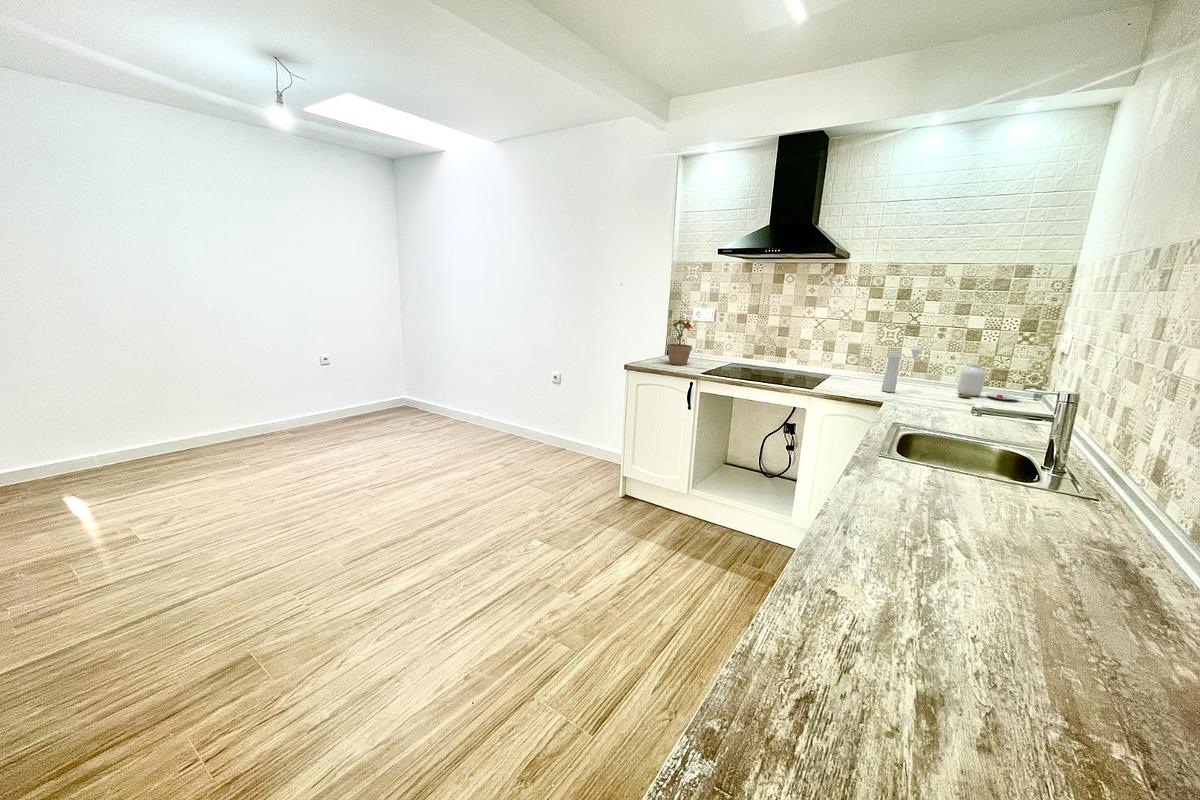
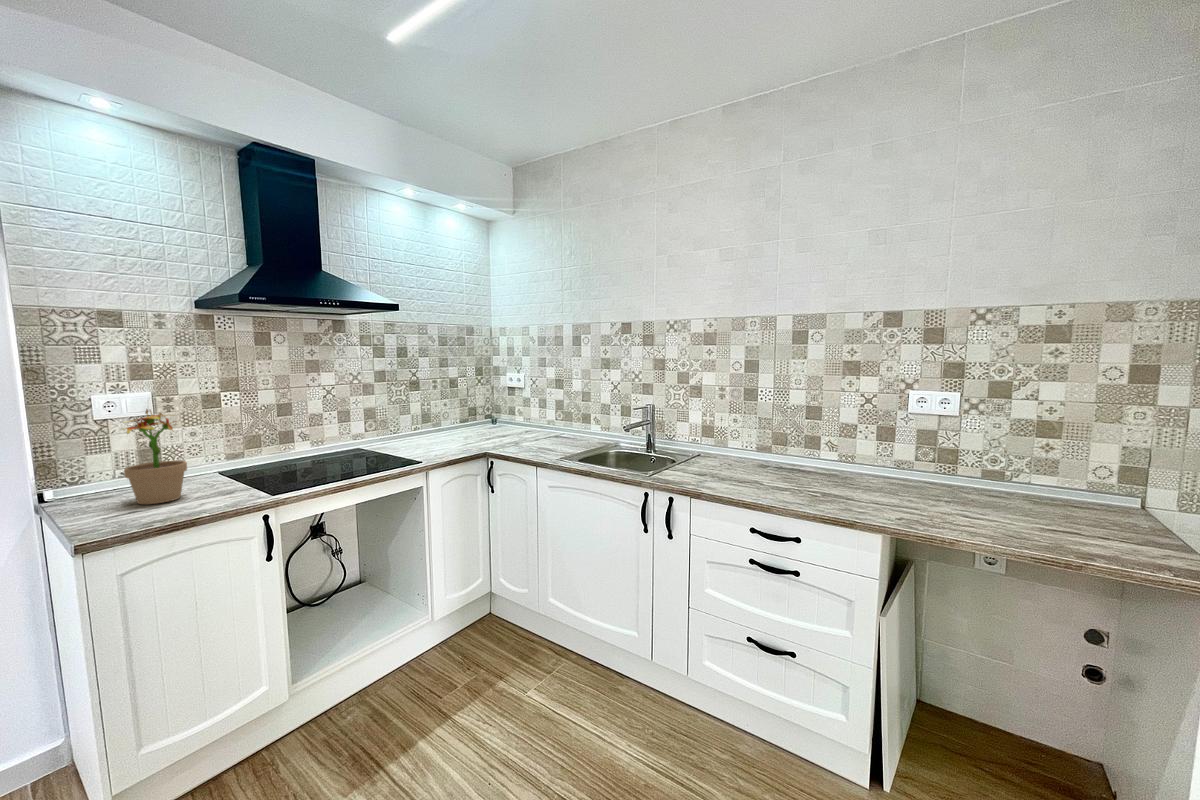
pepper mill: present [881,347,922,392] -> none [440,400,455,447]
jar: present [957,364,1019,400] -> none [466,407,504,436]

